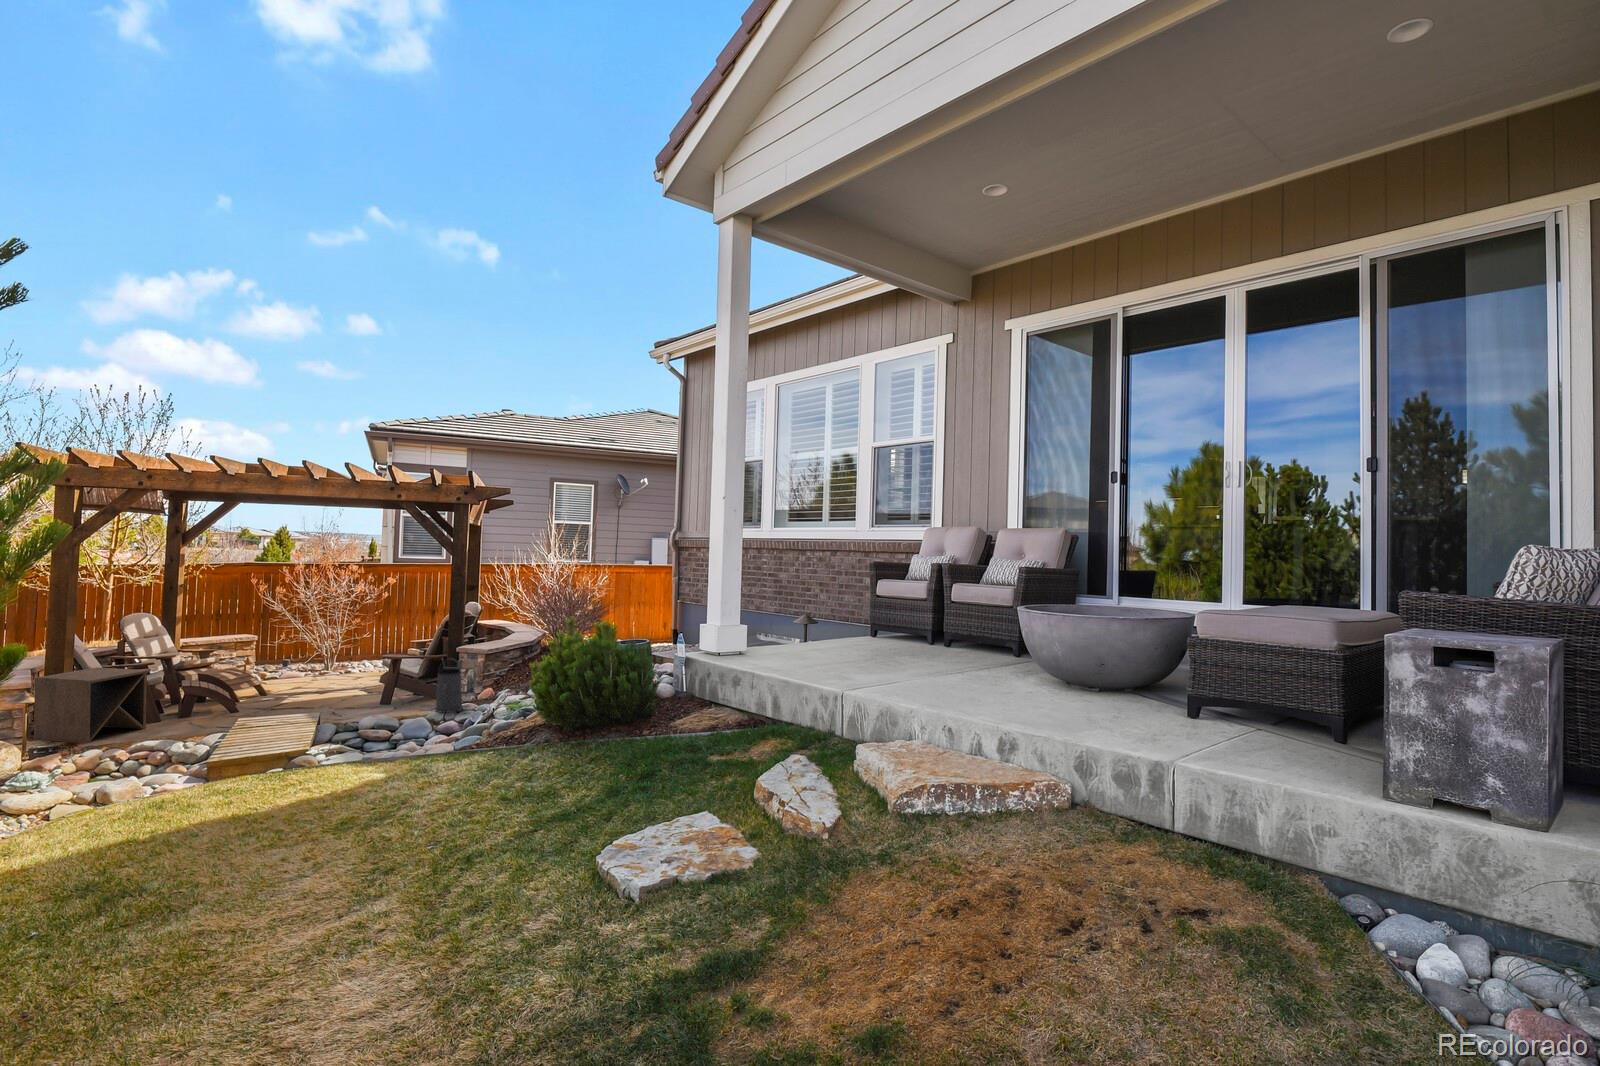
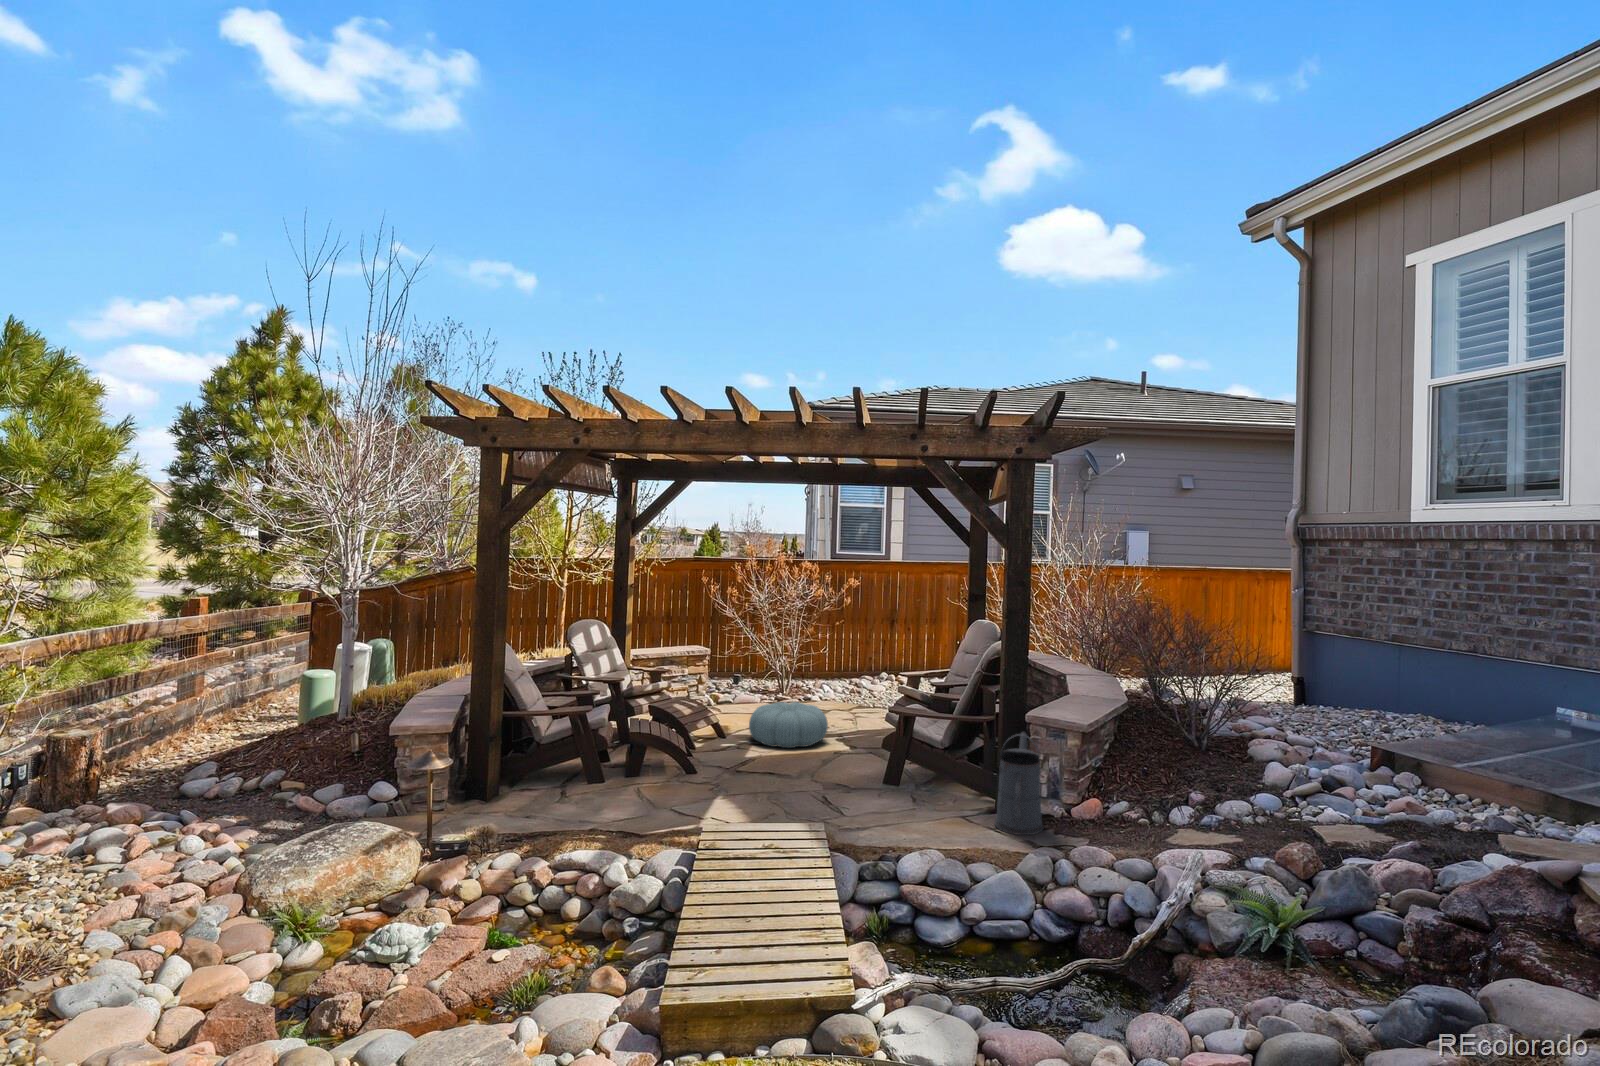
pouf: none [284,664,347,693] -> present [749,702,828,748]
side table: present [34,668,147,743] -> none [453,707,585,833]

